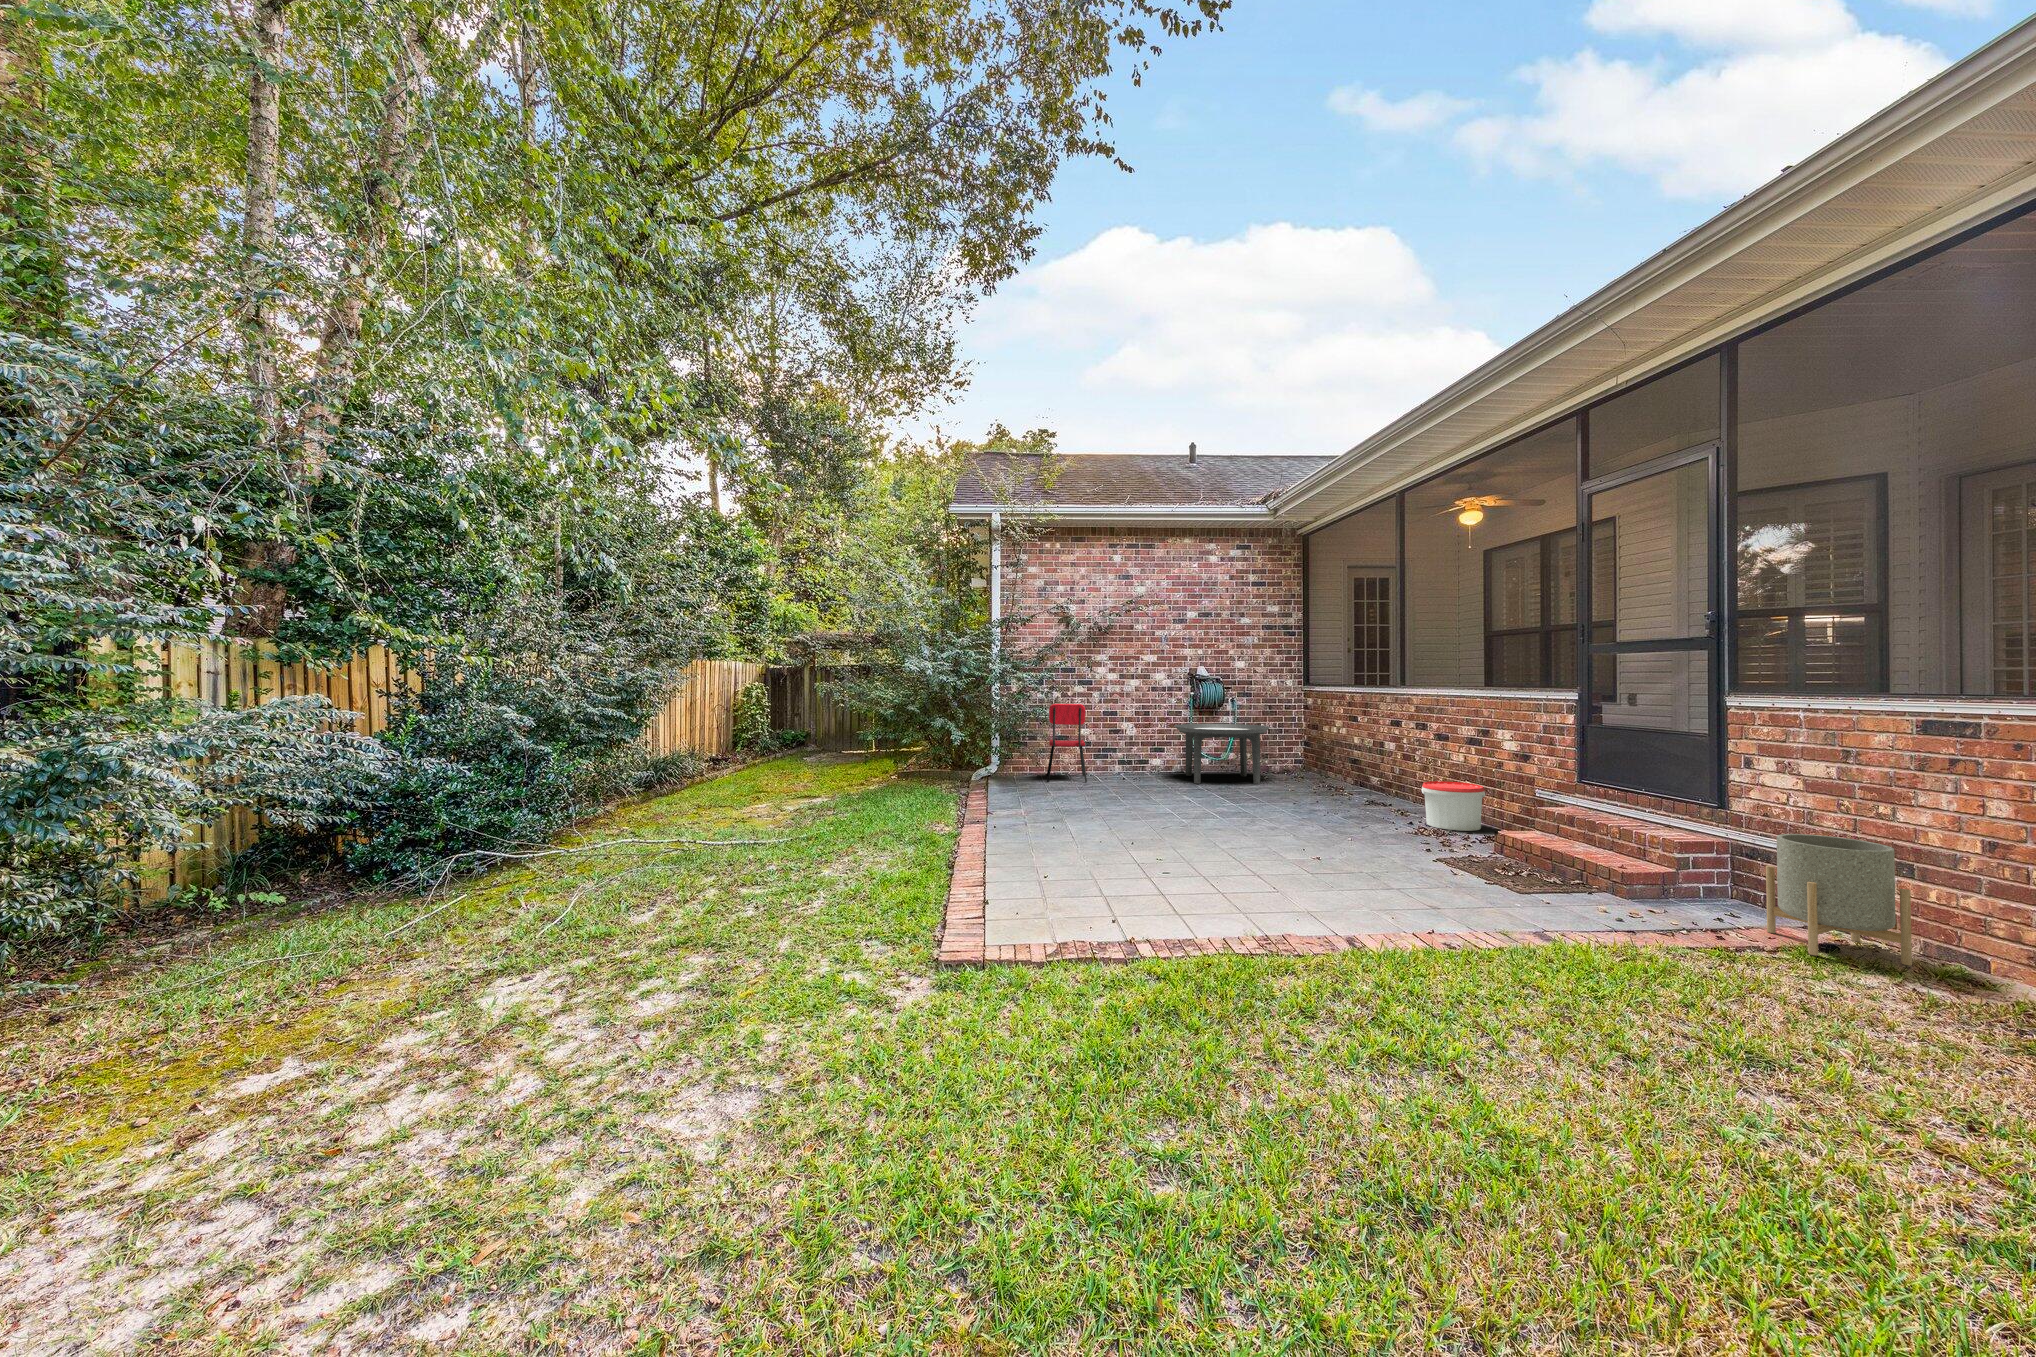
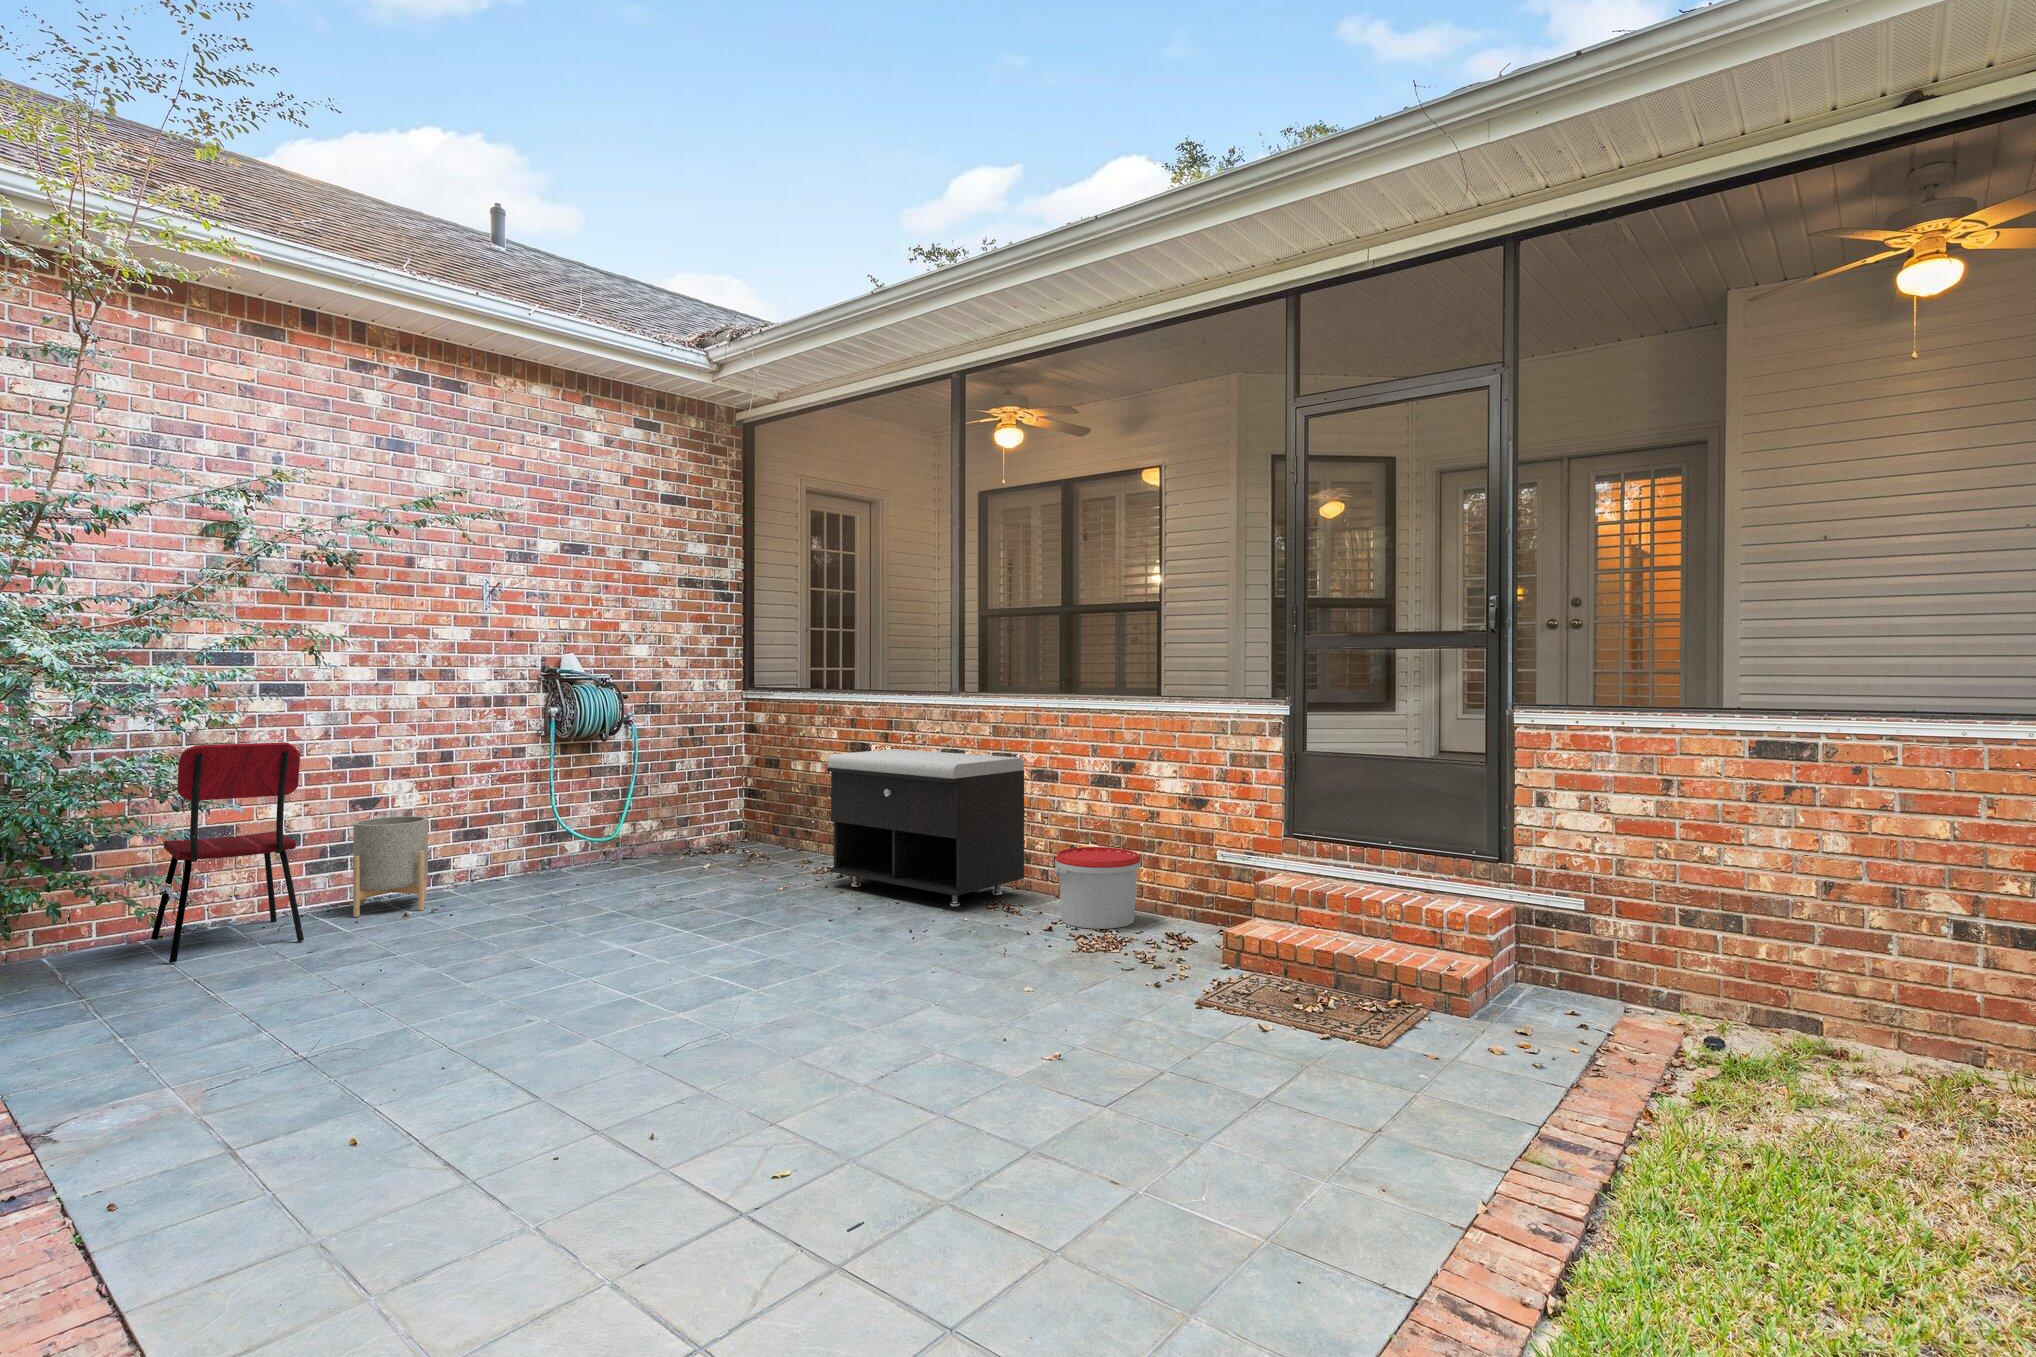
storage bench: none [1314,720,1430,809] -> present [827,749,1024,907]
round table: present [1175,724,1270,784] -> none [523,766,723,900]
planter: present [1766,834,1912,966] -> present [353,816,428,917]

